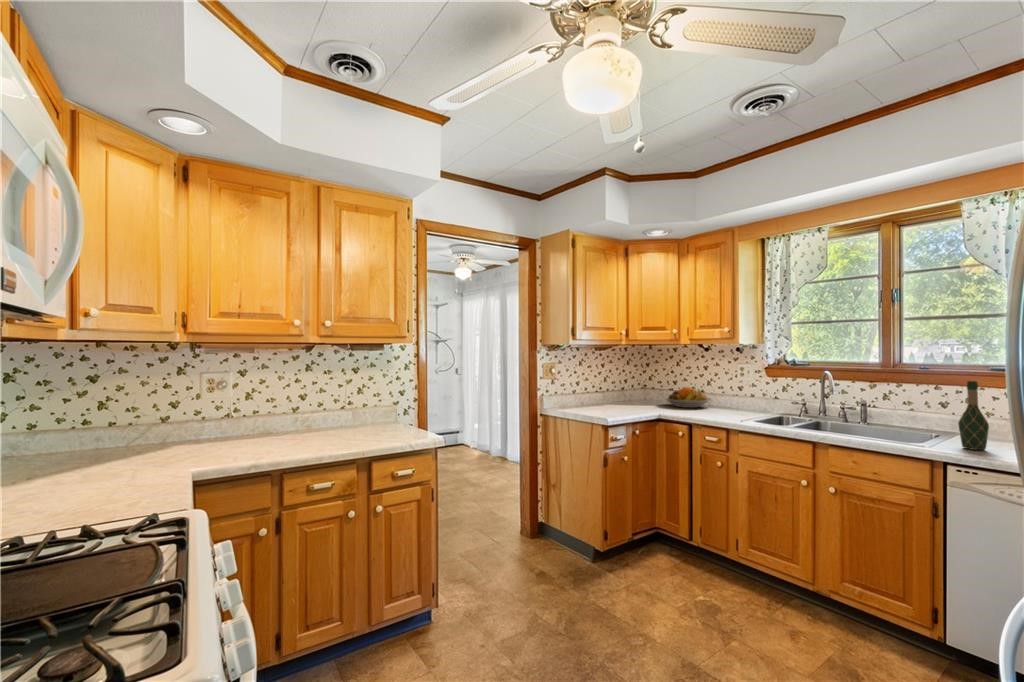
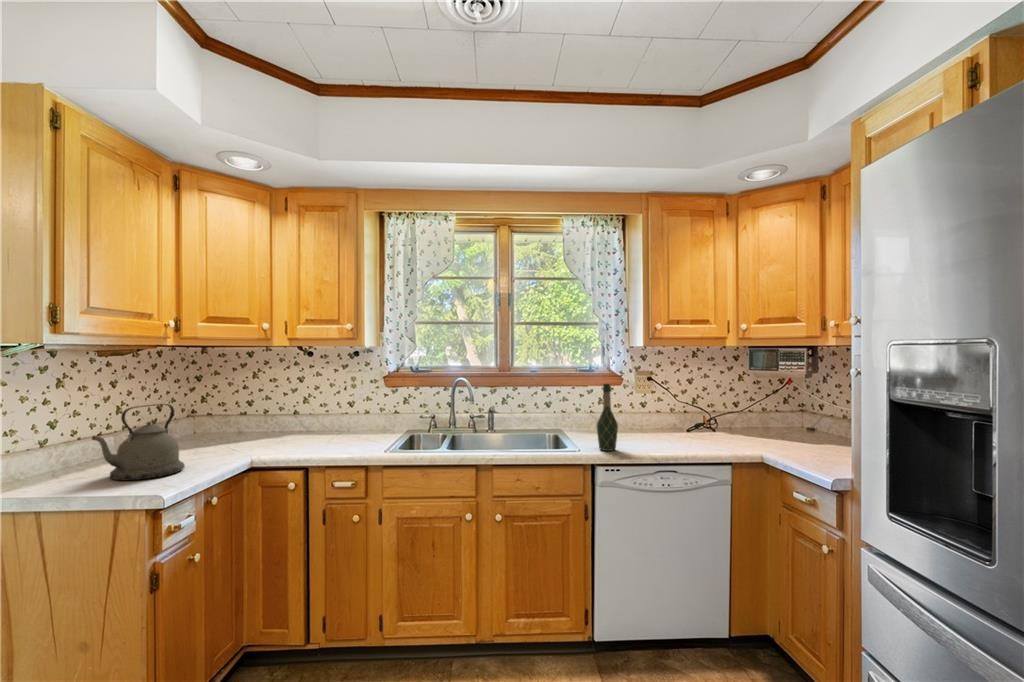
kettle: none [586,376,626,413] -> present [92,404,185,480]
fruit bowl: present [663,387,712,408] -> none [240,410,317,442]

